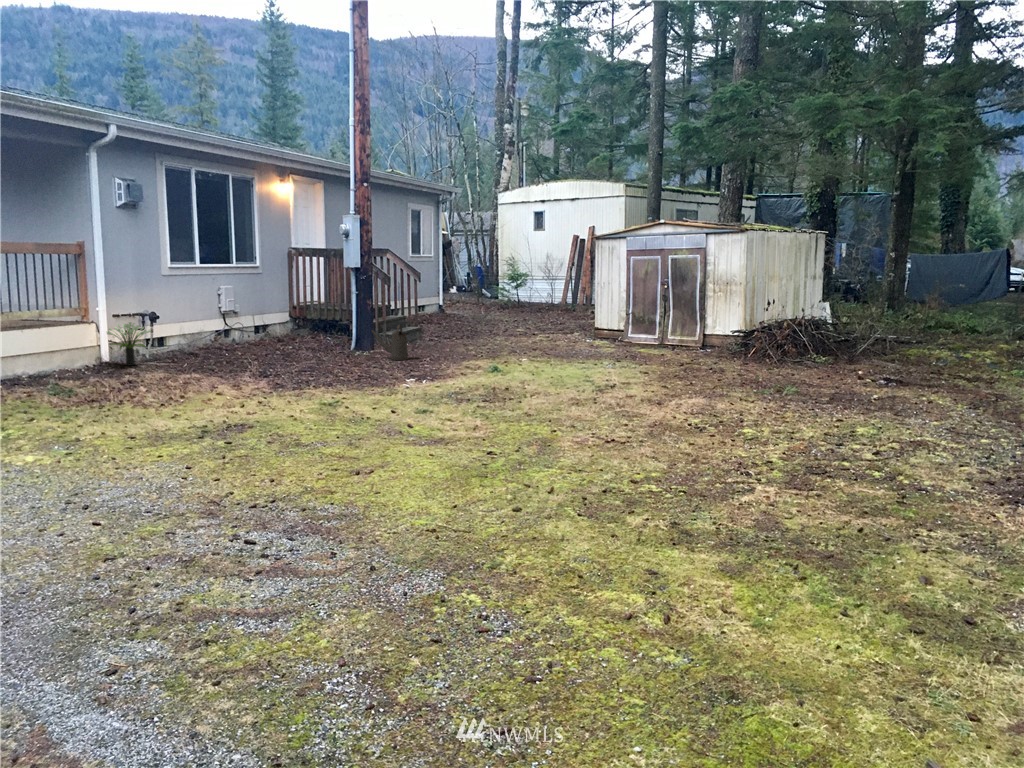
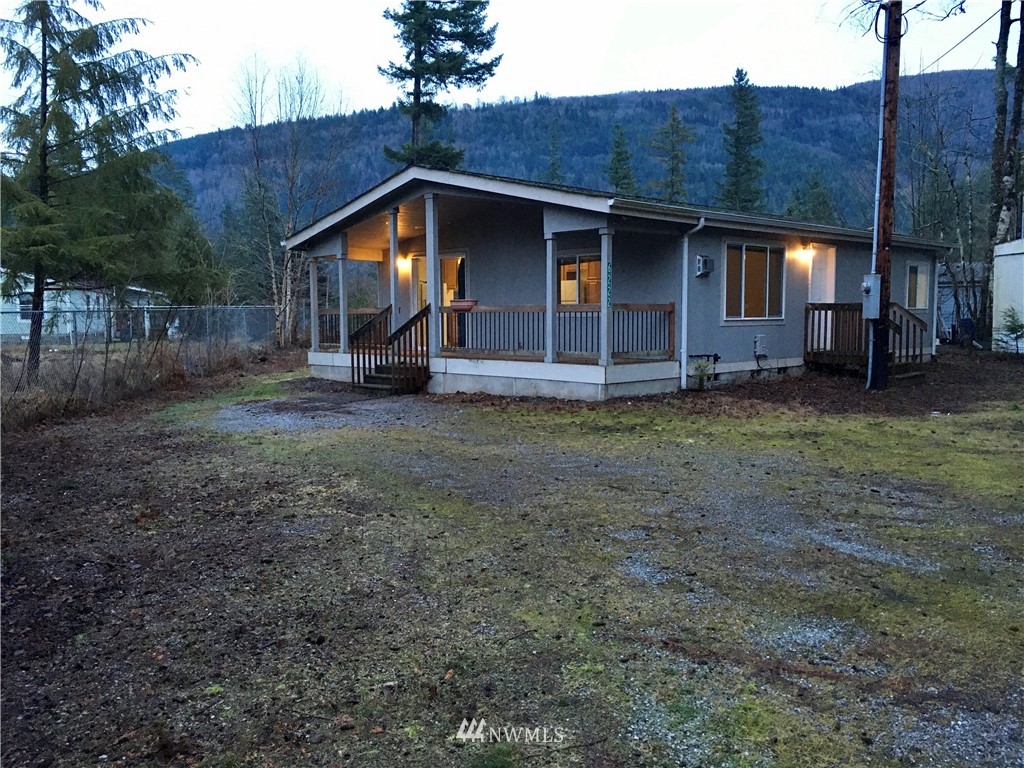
watering can: present [372,325,411,360] -> none [885,367,927,398]

